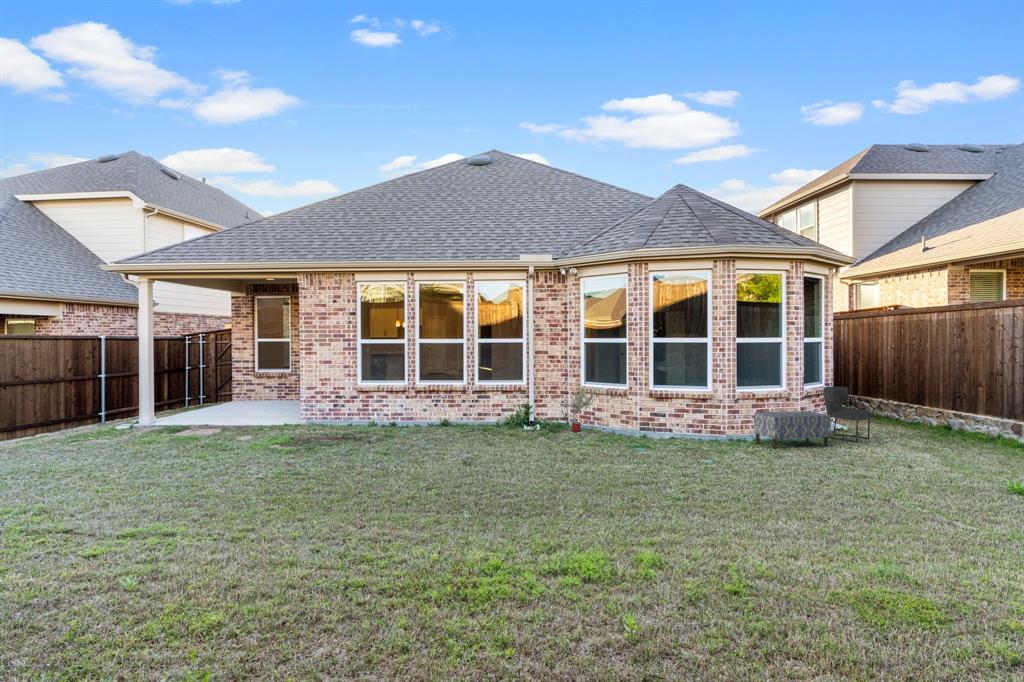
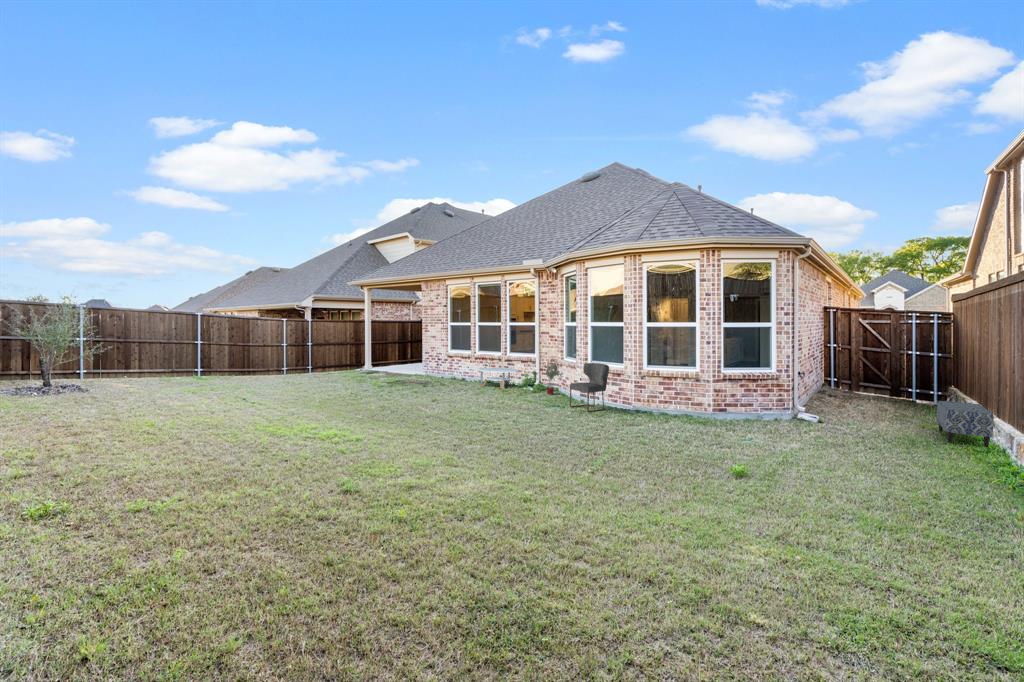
chair: present [823,386,871,442] -> present [570,363,609,412]
round table: none [453,402,512,432] -> present [478,368,519,389]
bench: present [754,411,831,448] -> present [937,401,994,447]

